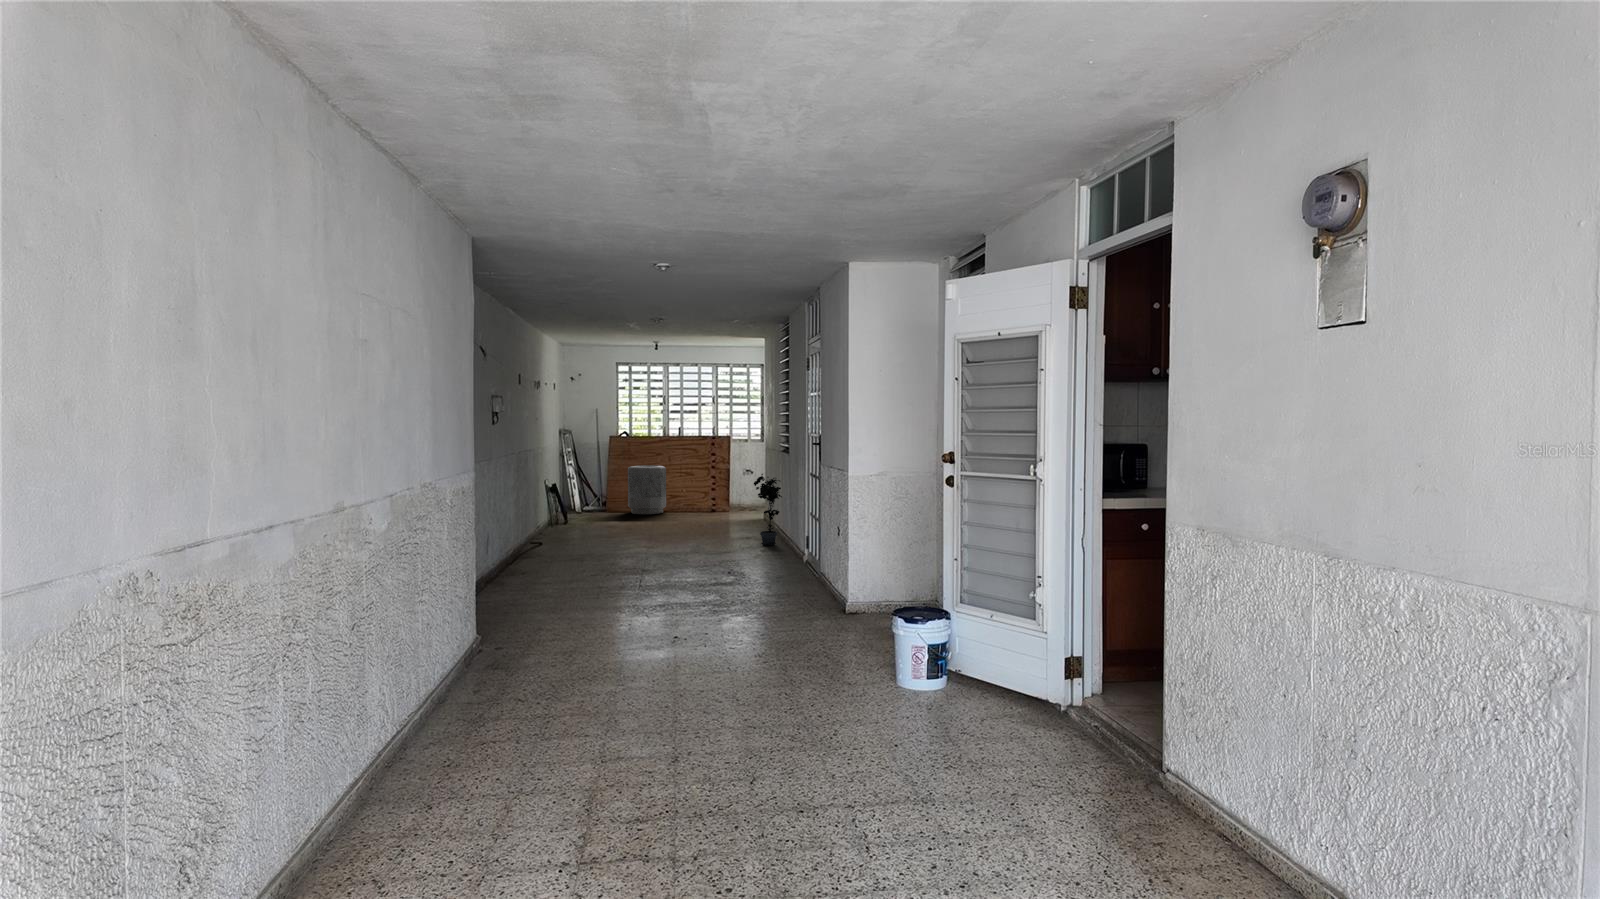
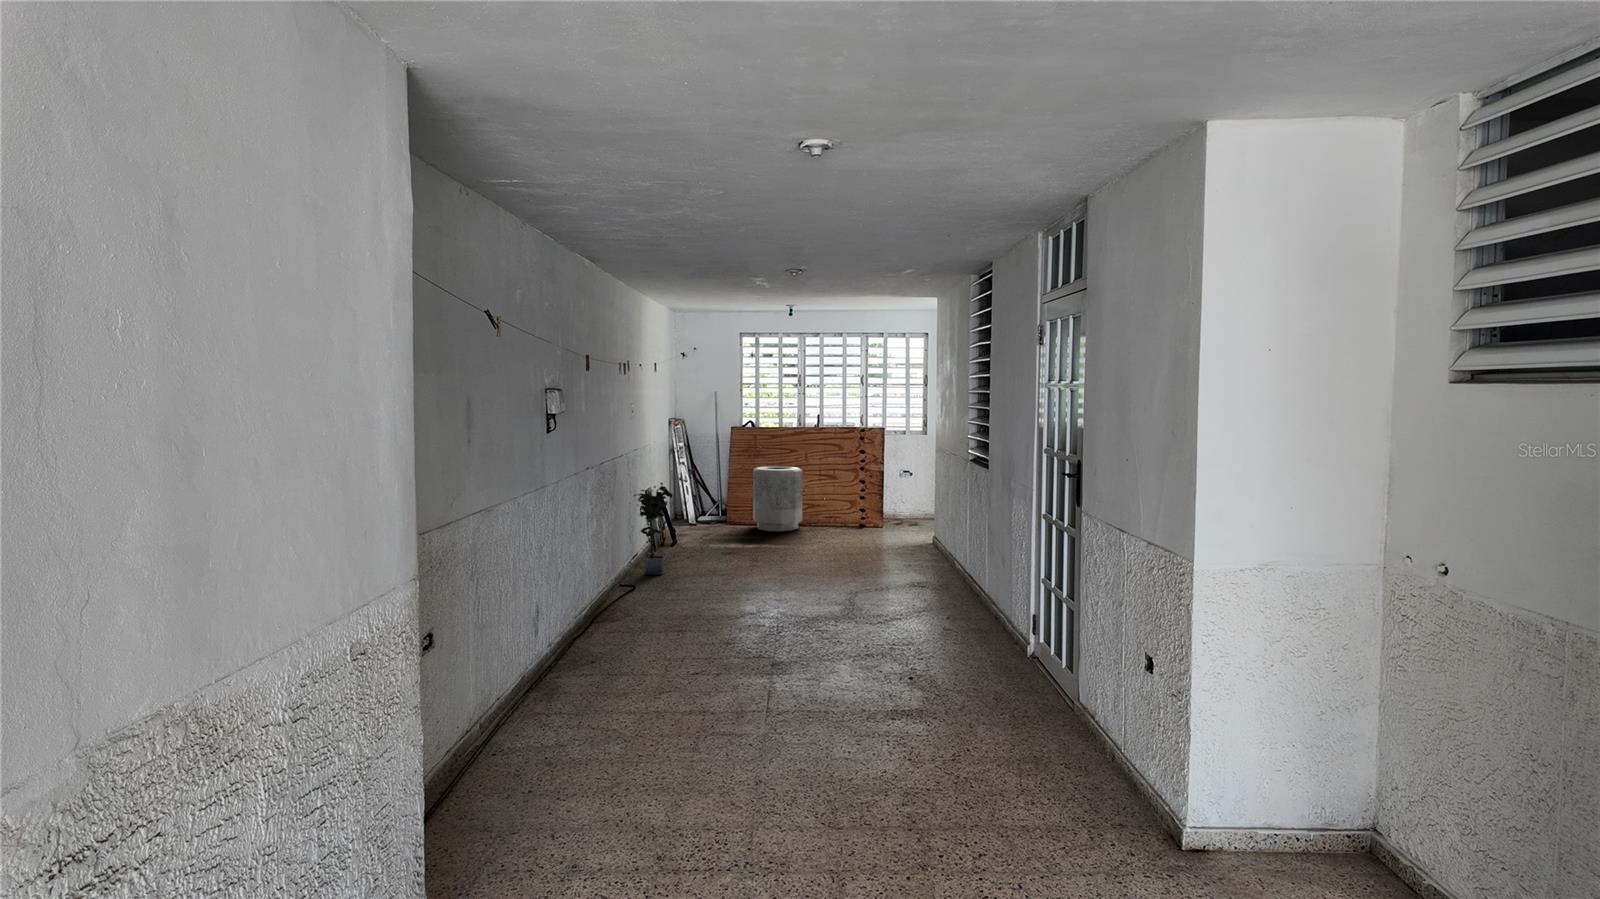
potted plant: present [754,474,782,546] -> present [634,482,673,575]

